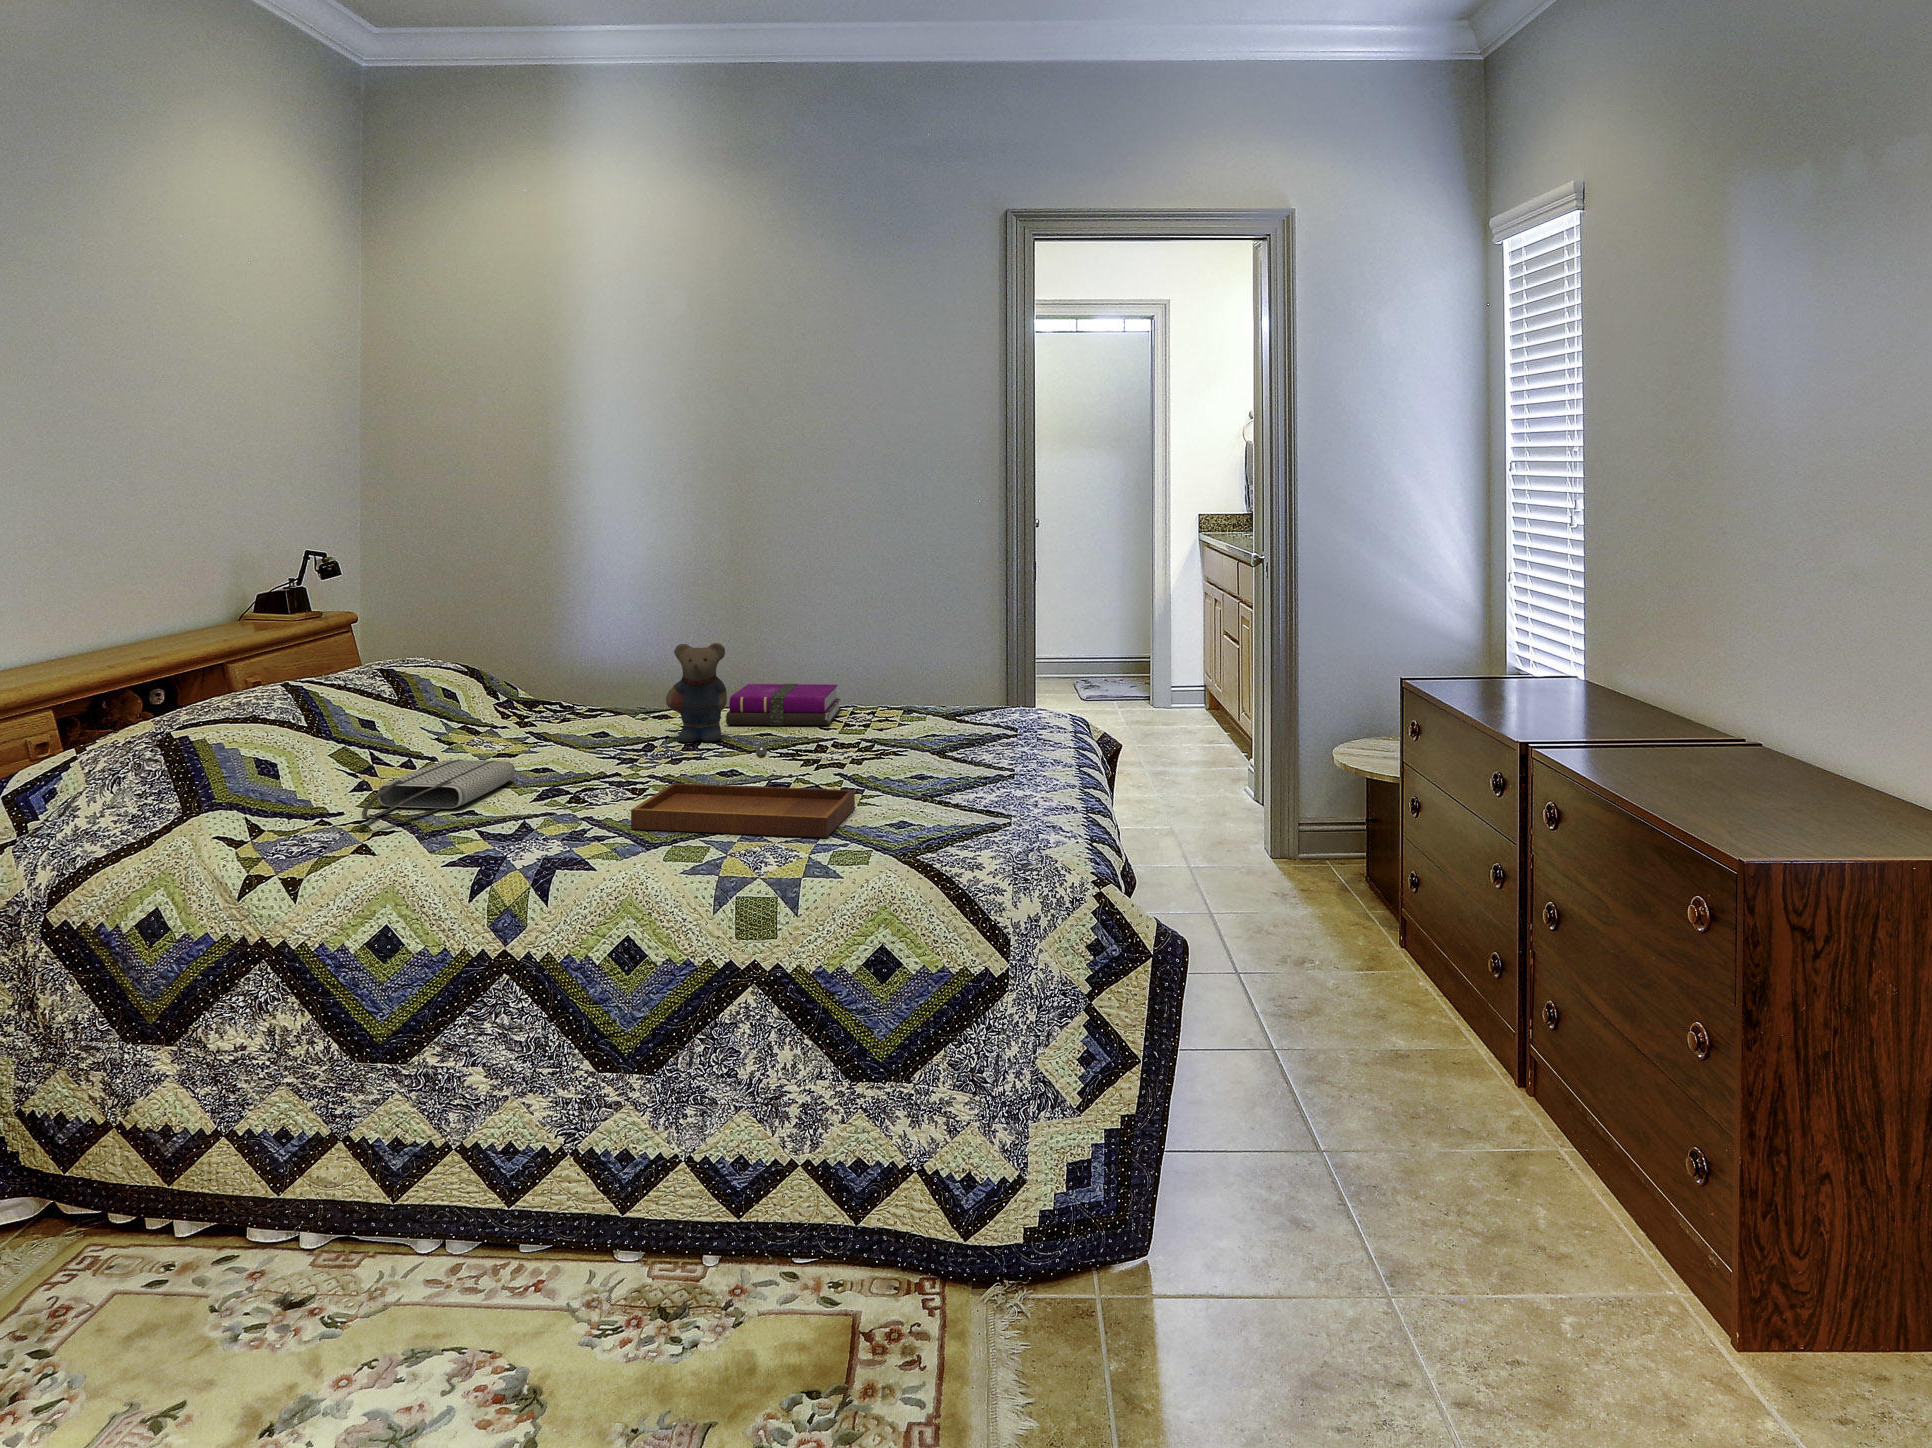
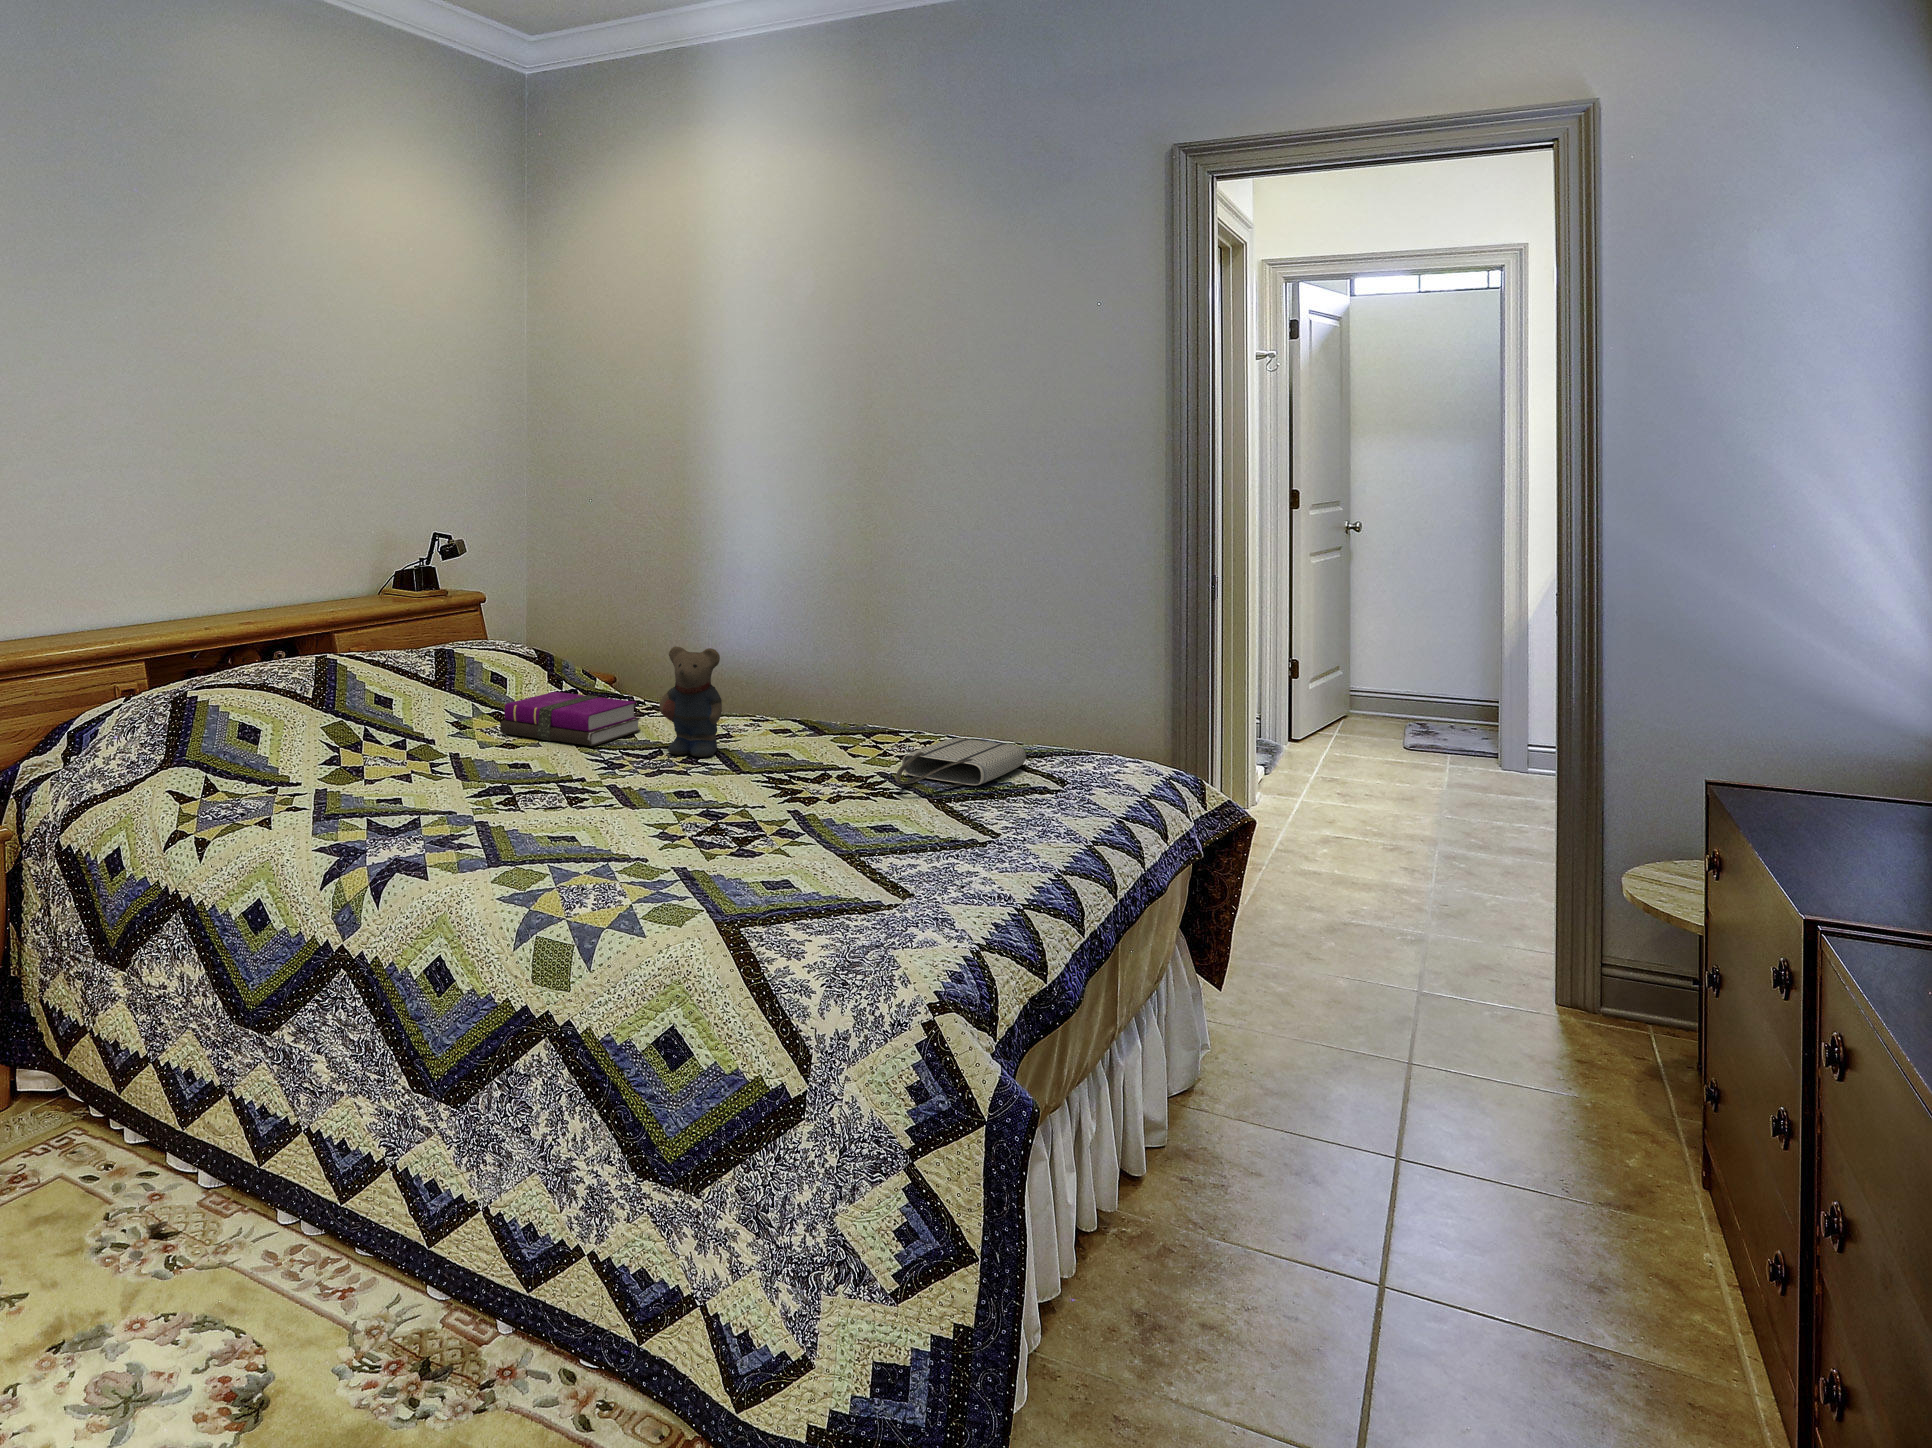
notebook: present [726,684,841,725] -> present [500,692,641,746]
tray: present [631,747,855,837] -> none [506,770,749,885]
tote bag: present [362,760,515,820] -> present [895,738,1026,788]

